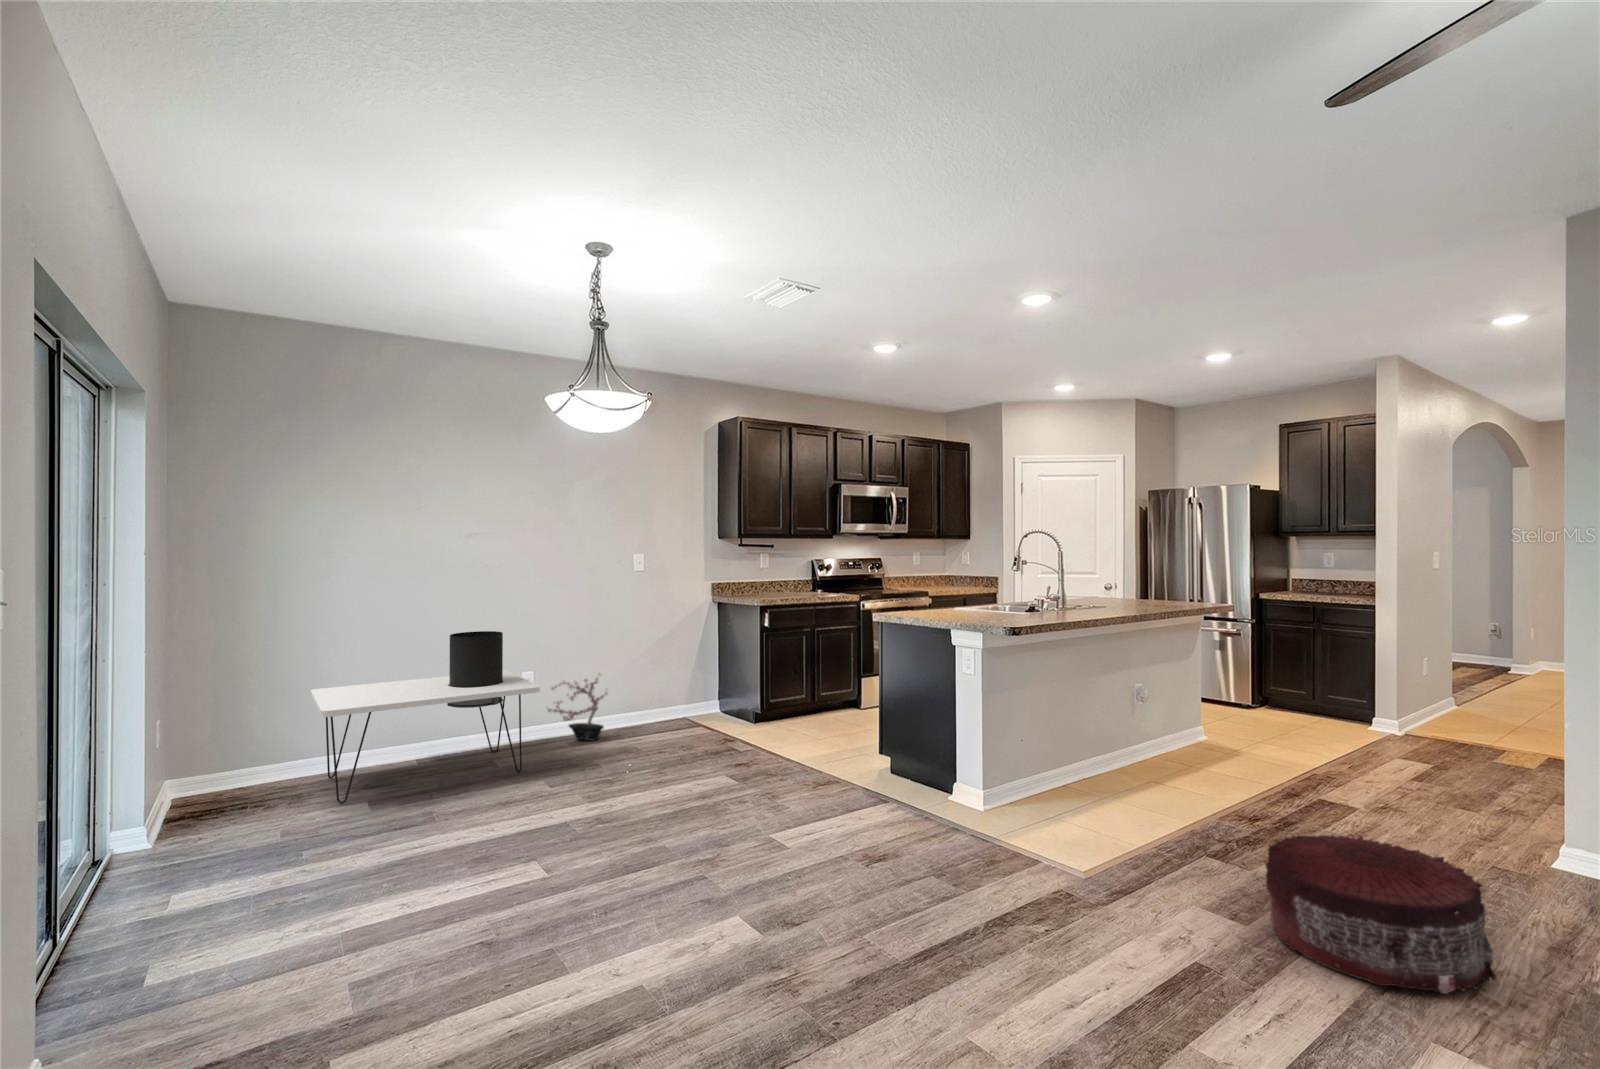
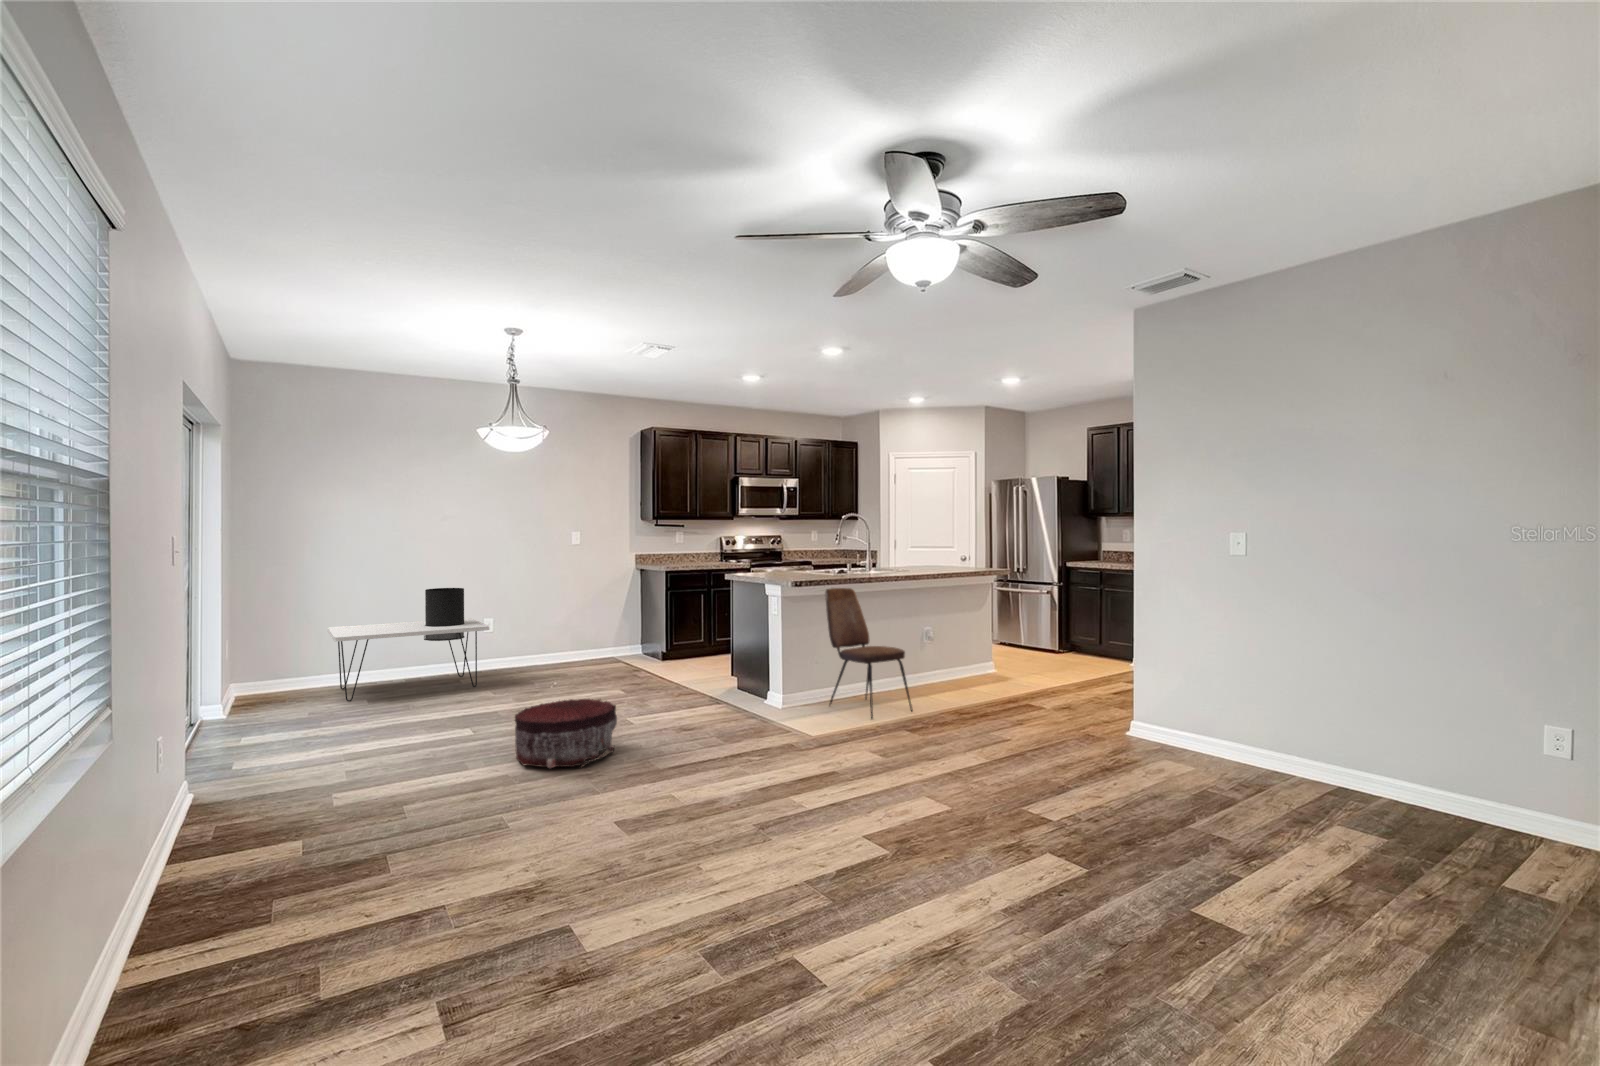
dining chair: none [1039,635,1187,839] -> present [825,588,913,719]
potted plant: present [548,673,607,741] -> none [498,620,548,671]
pouf: present [1265,835,1496,994] -> present [515,699,617,768]

